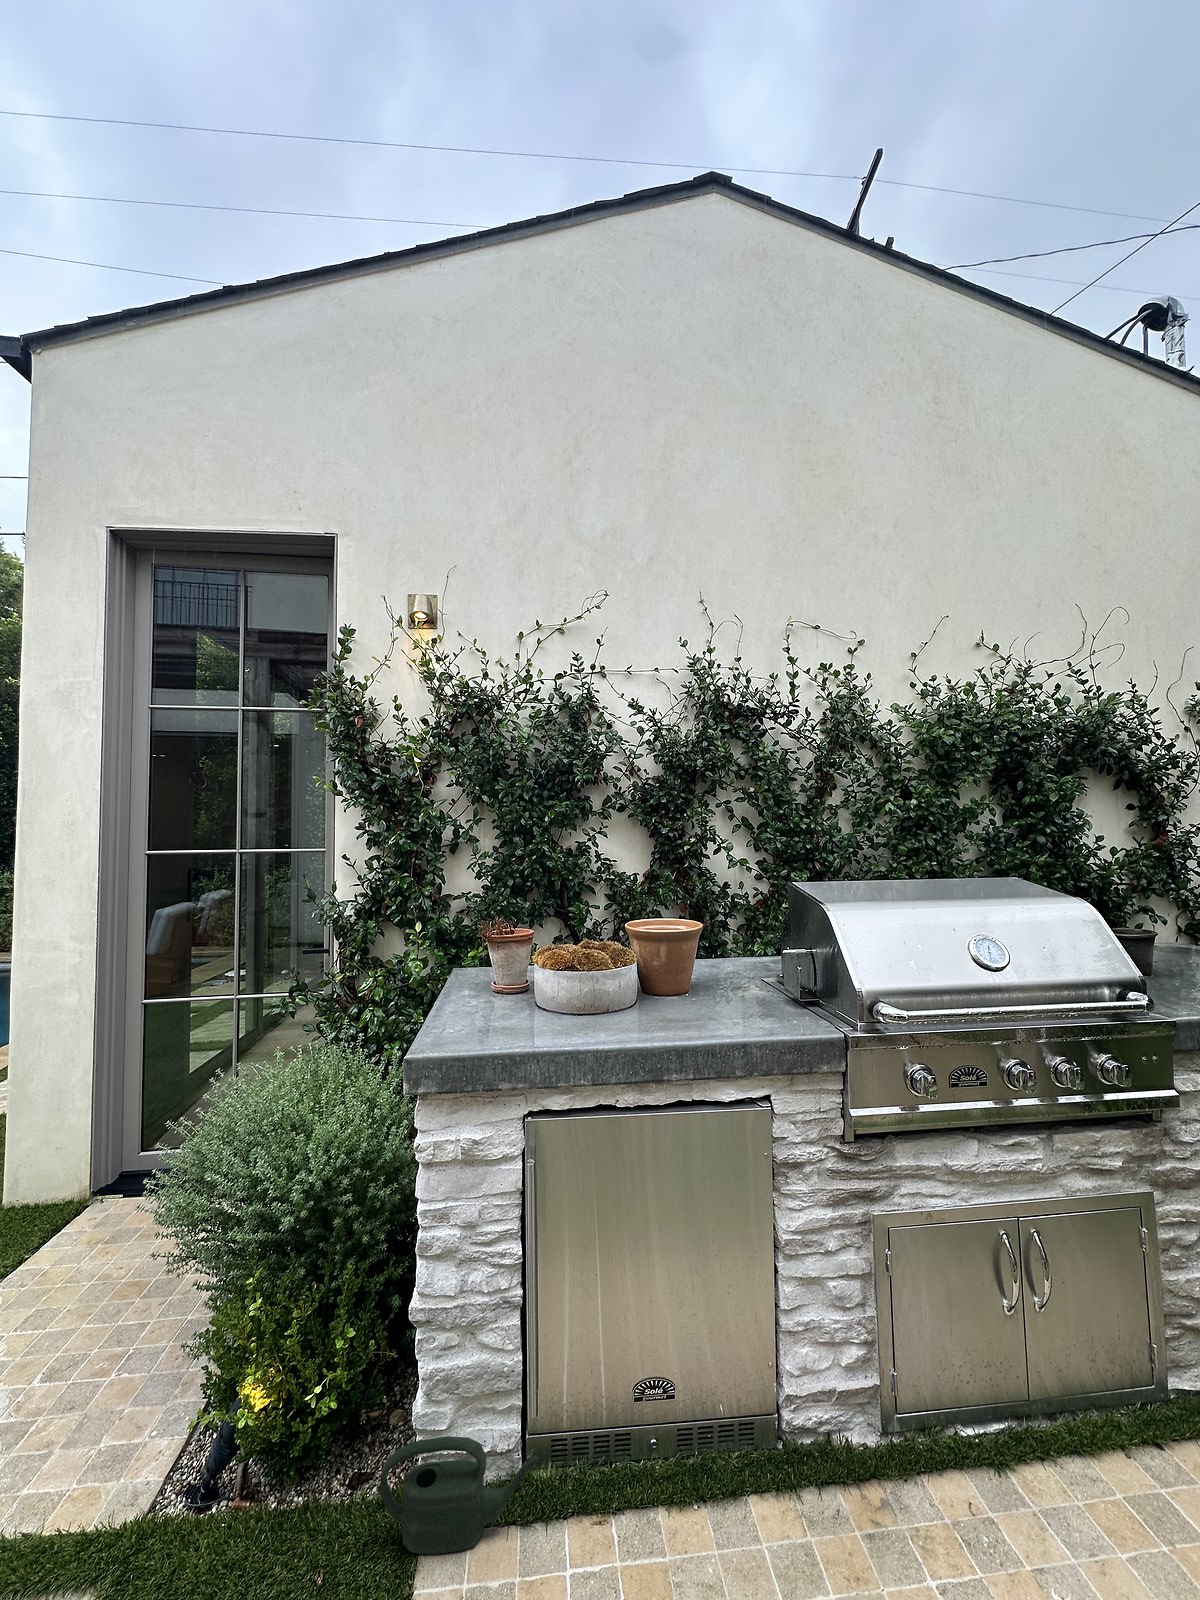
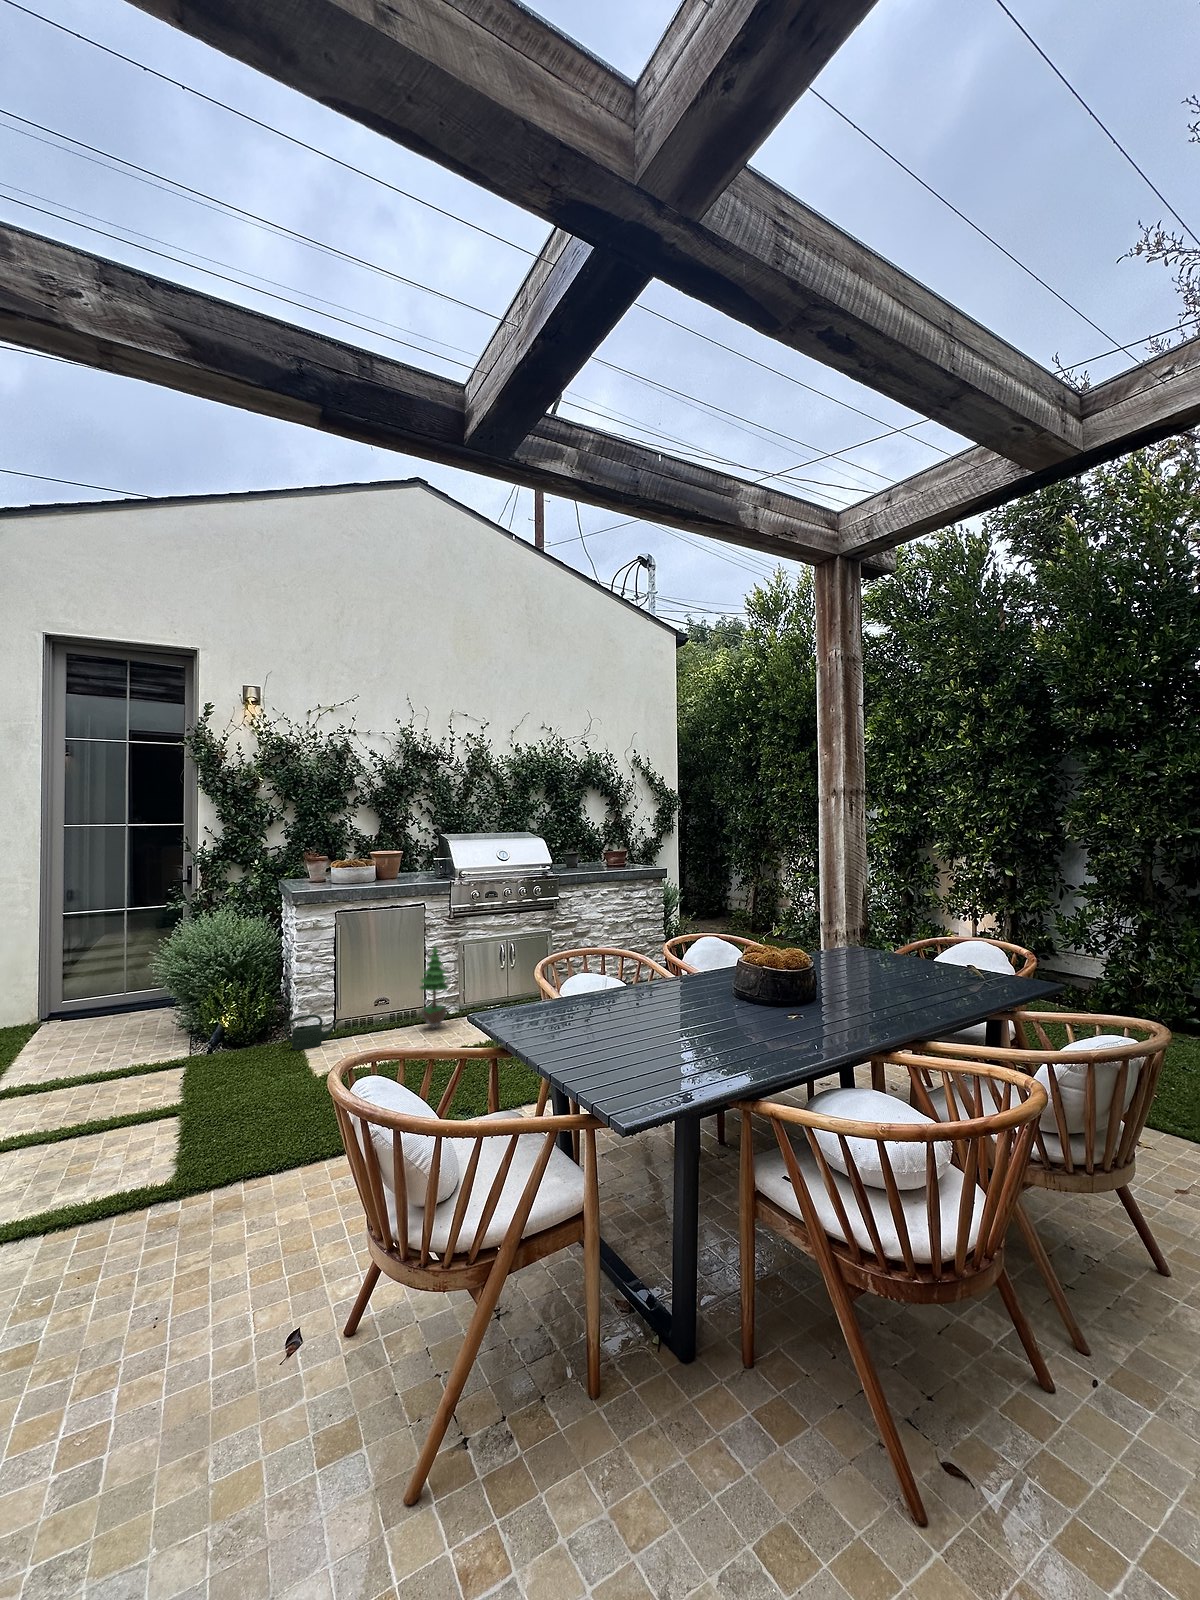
potted tree: none [763,1248,860,1520] -> present [420,946,449,1027]

